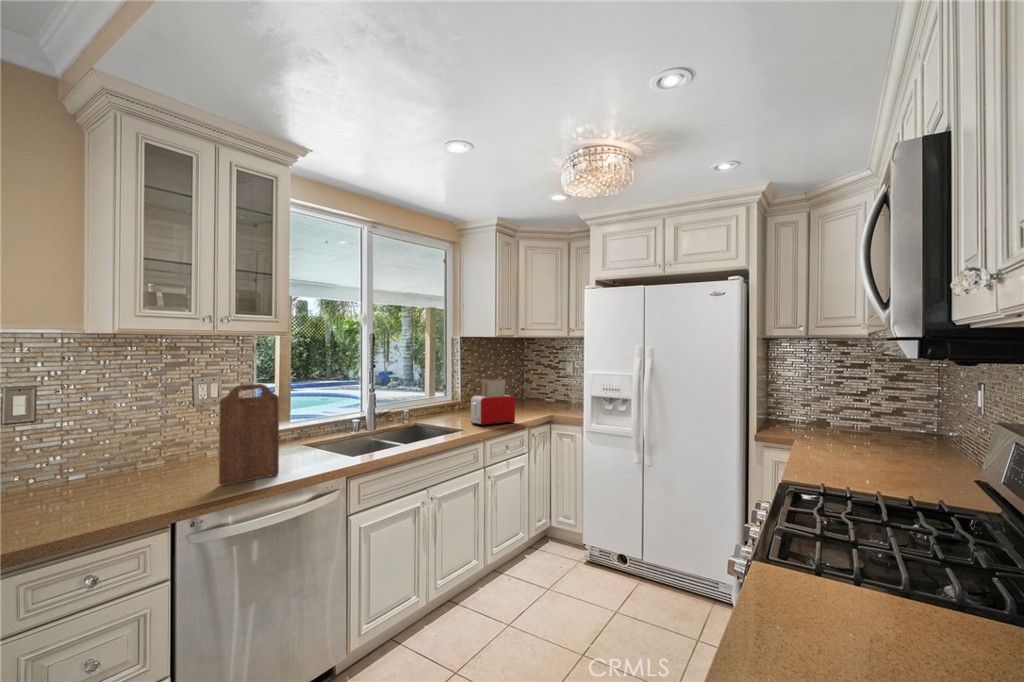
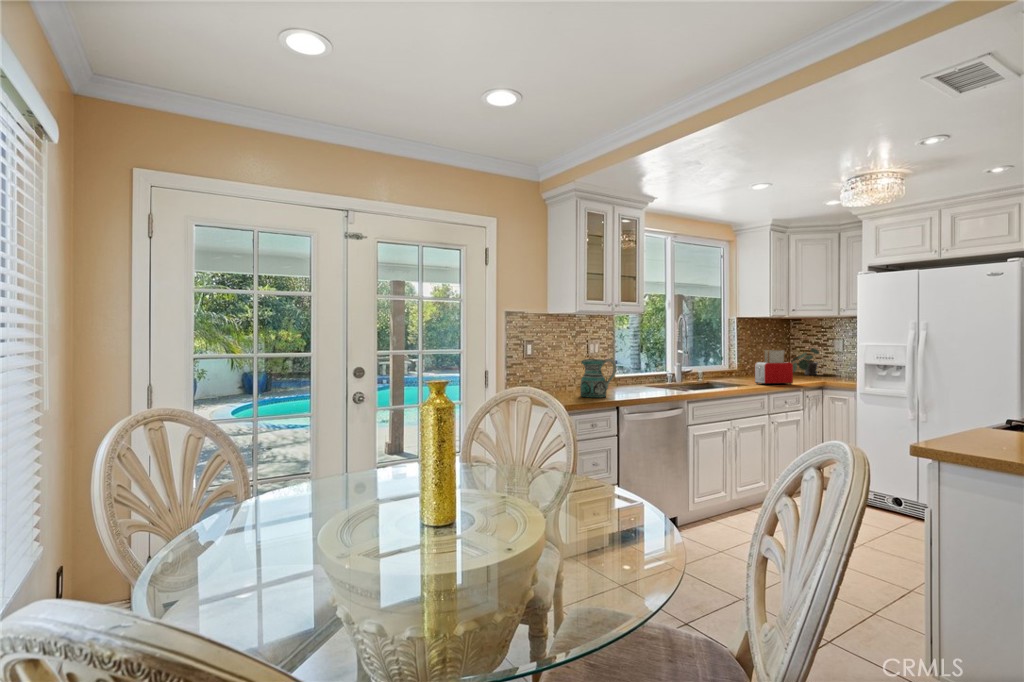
potted plant: none [523,371,562,402] -> present [791,348,819,375]
cutting board: present [219,384,279,485] -> none [626,343,653,398]
ceramic pitcher: none [129,414,207,491] -> present [580,359,616,398]

